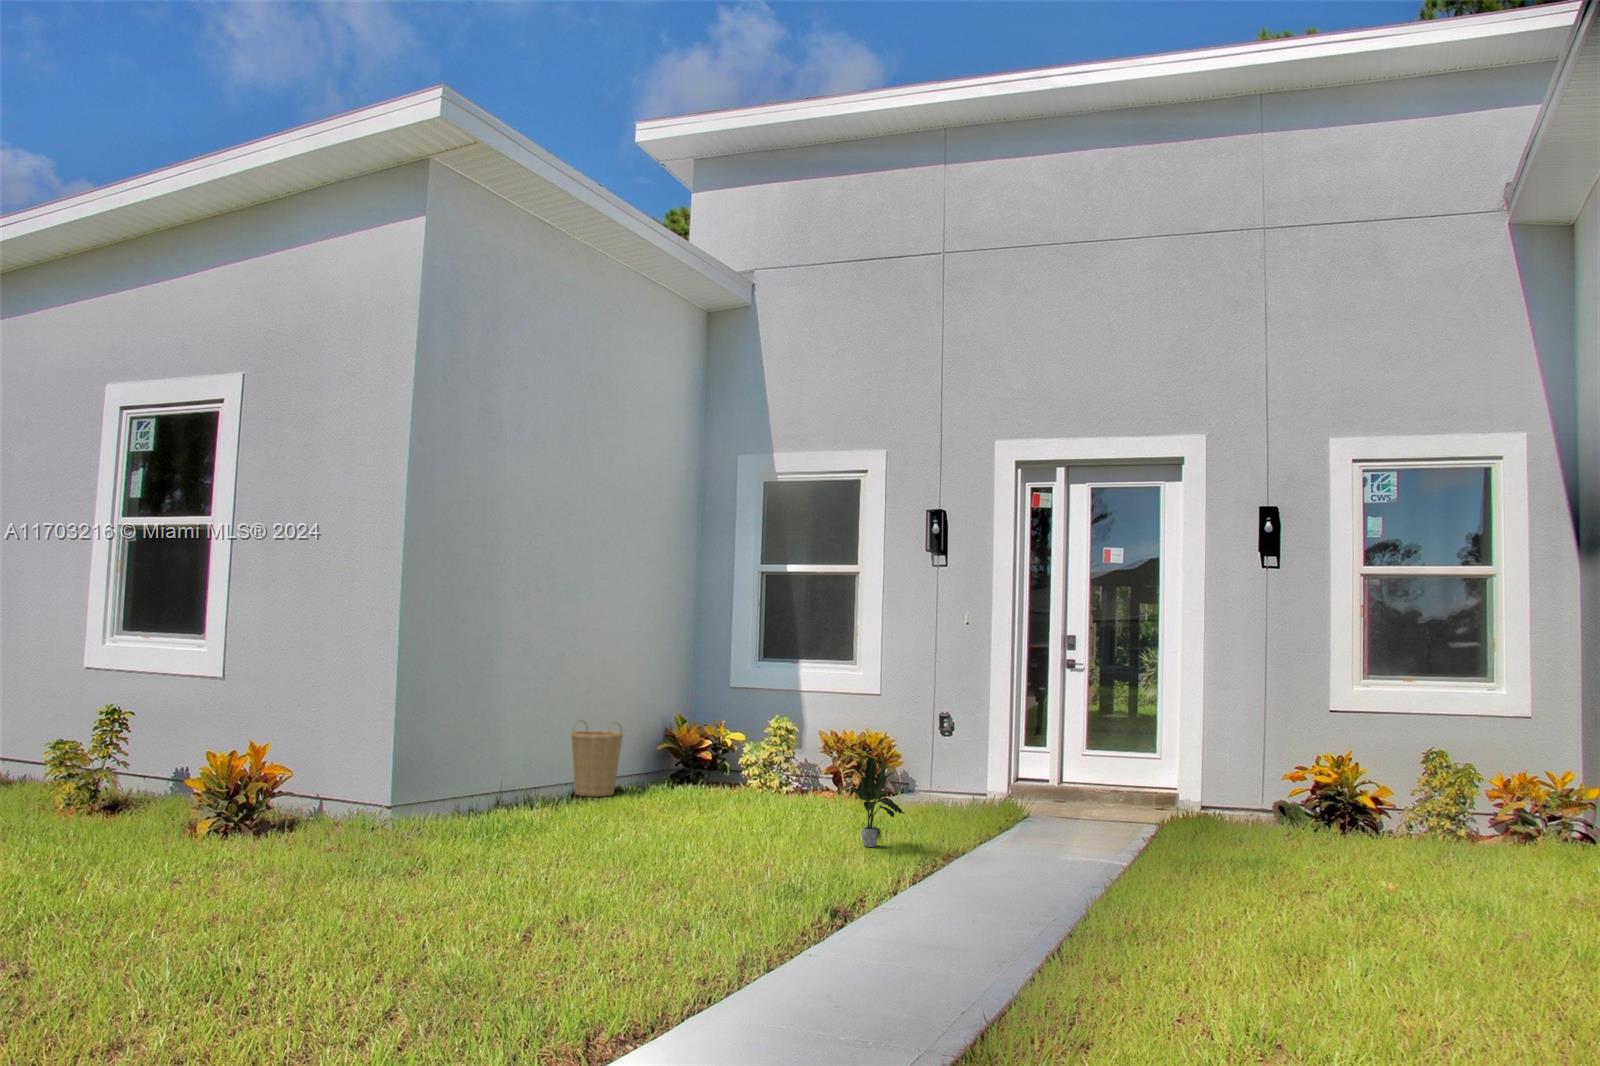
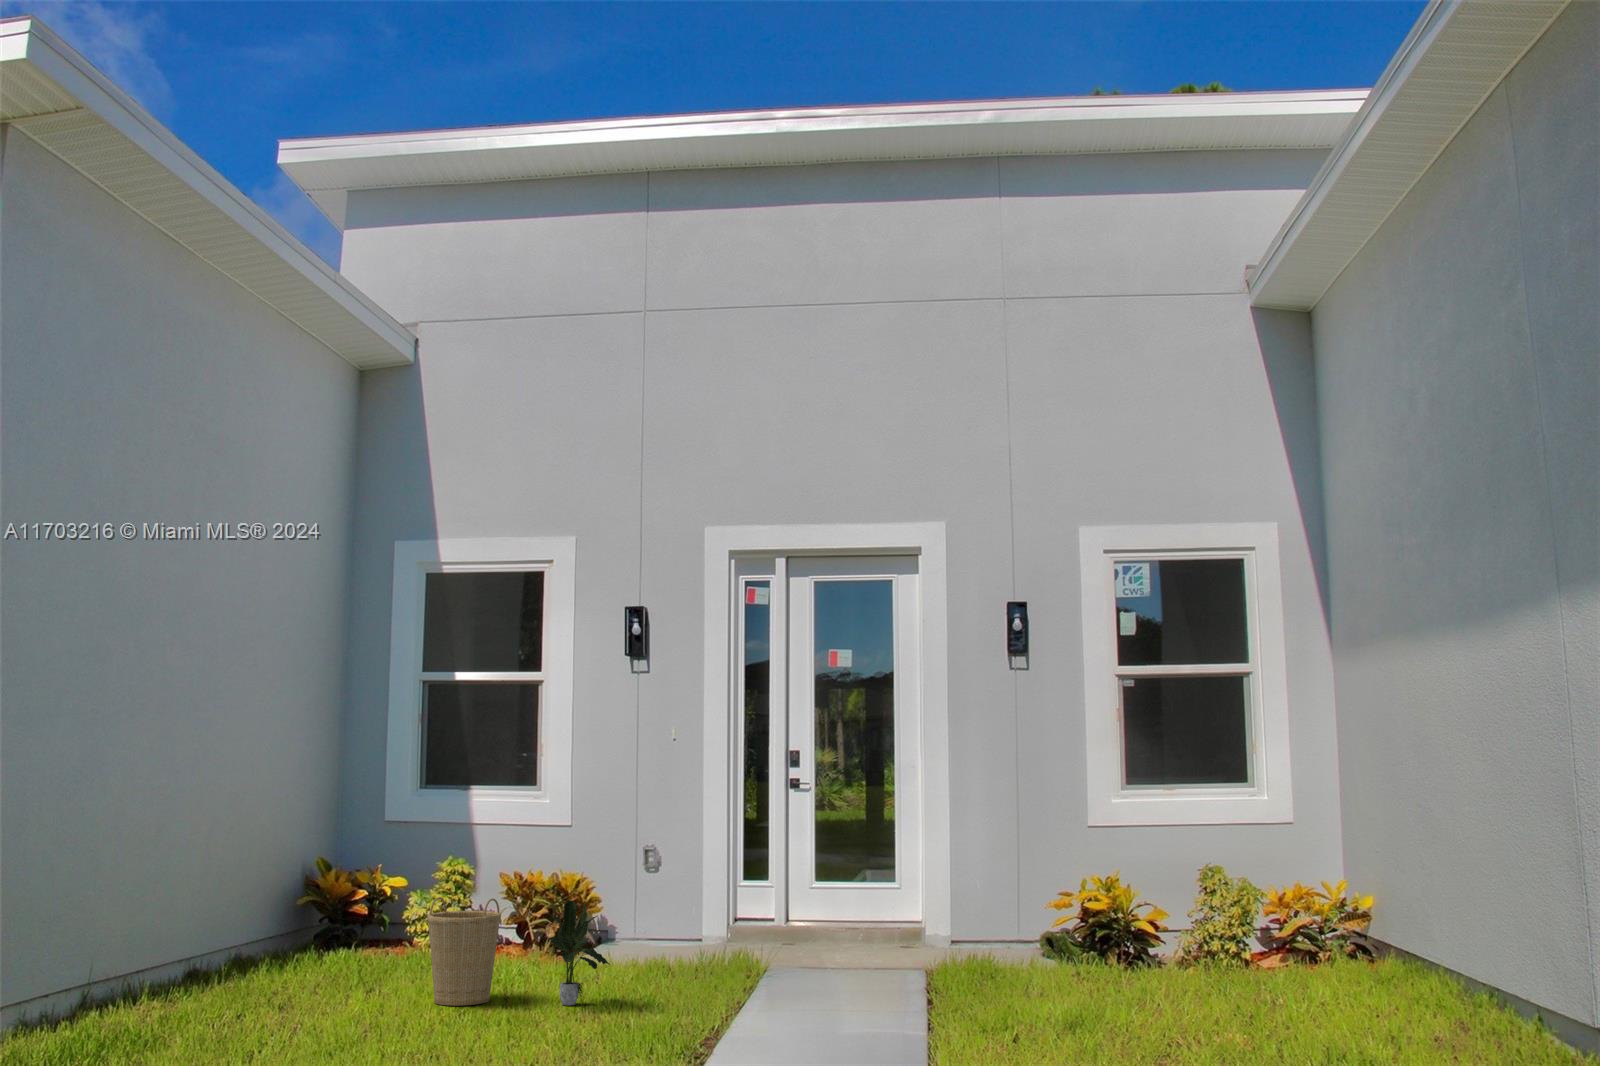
basket: present [571,721,623,797] -> present [428,897,501,1006]

